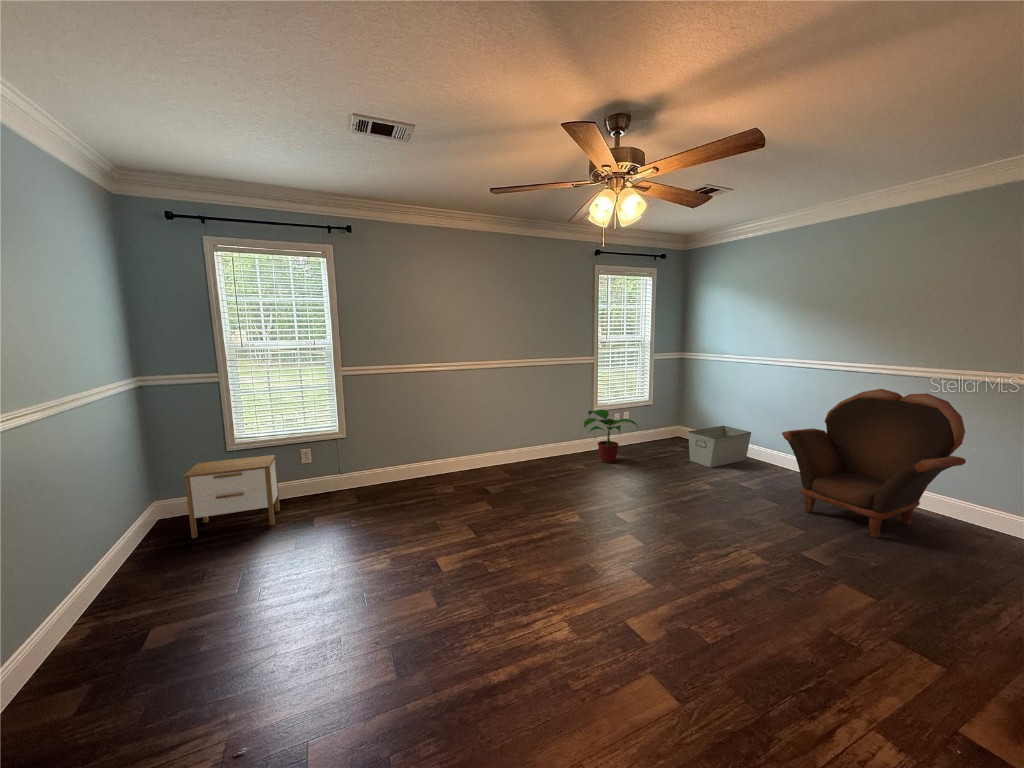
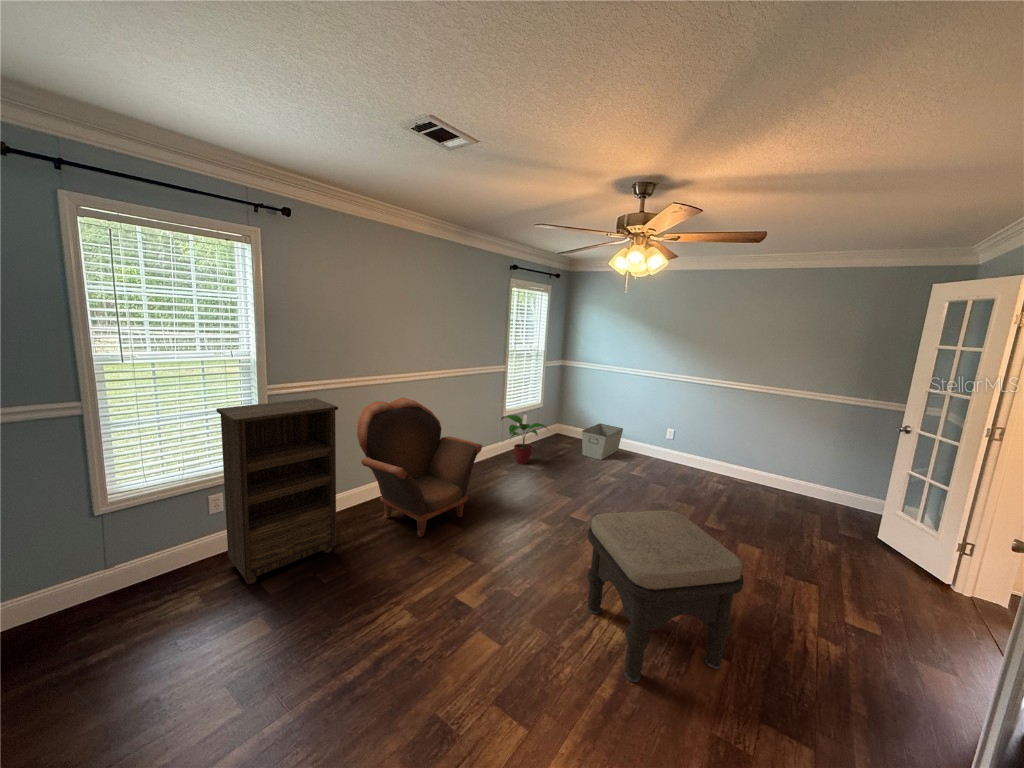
bookshelf: none [290,378,379,518] -> present [216,398,338,584]
armchair: present [782,389,966,538] -> present [357,398,482,537]
nightstand: present [184,455,280,538] -> none [52,509,203,659]
ottoman: none [519,494,680,704] -> present [587,510,744,682]

